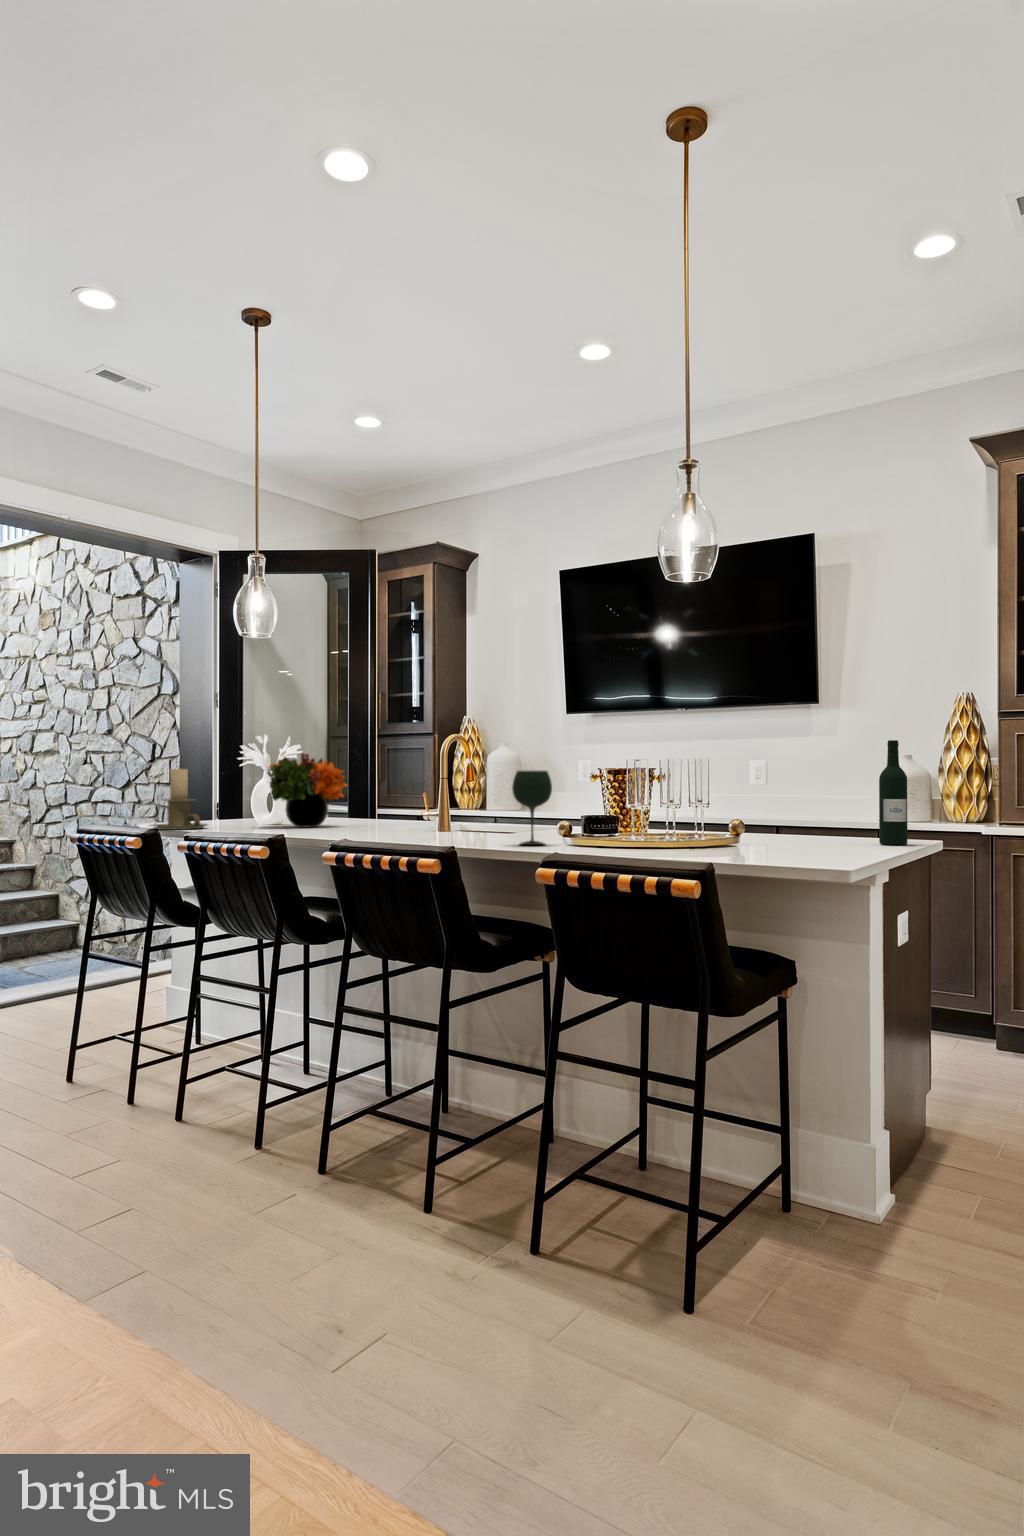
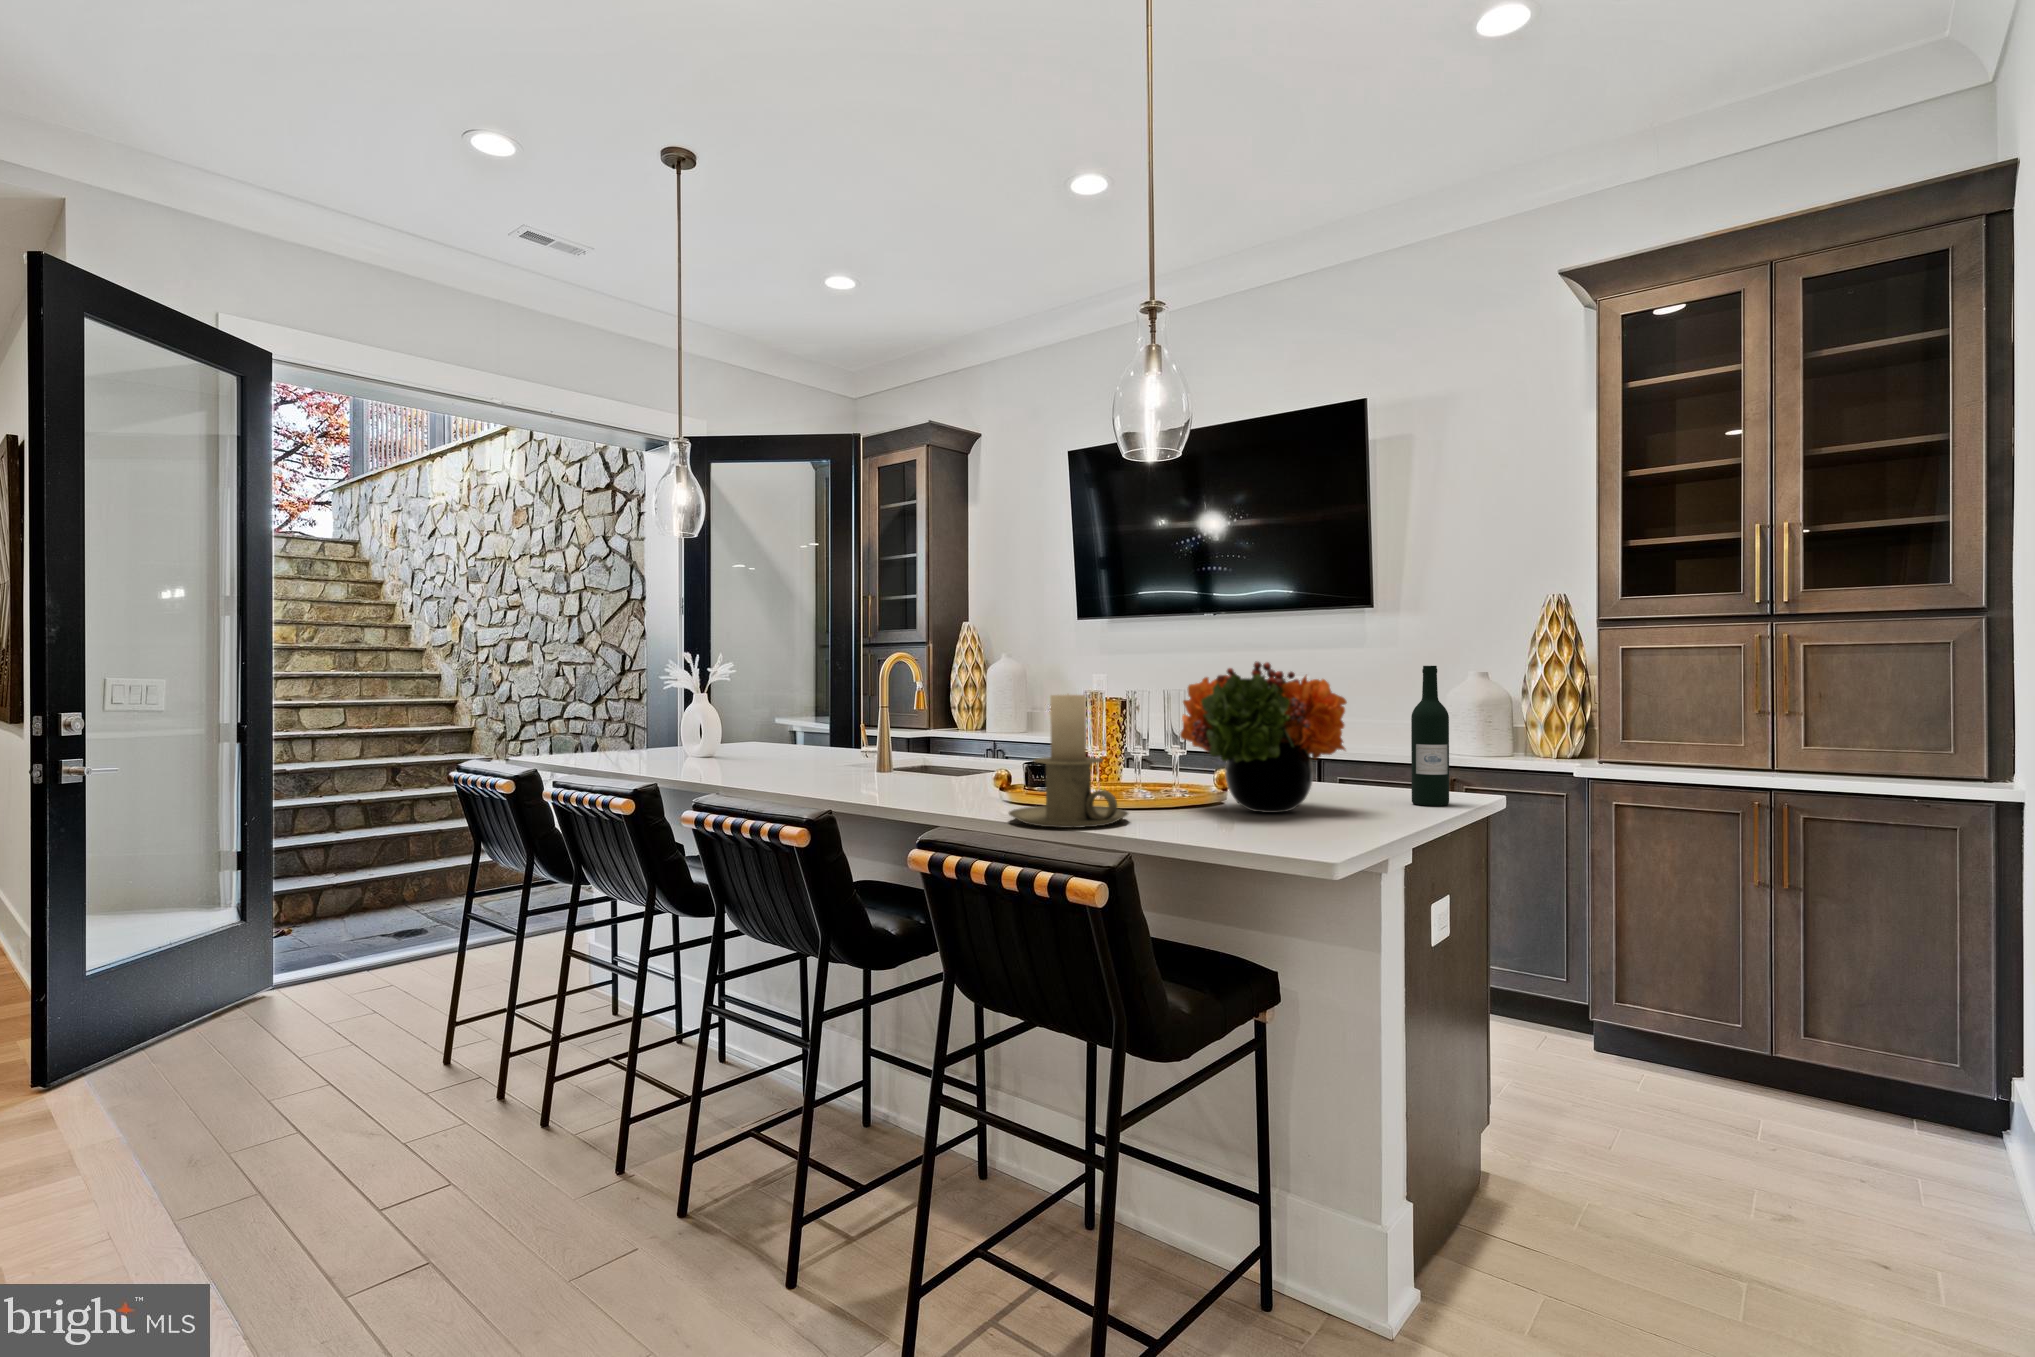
flower arrangement: present [267,753,347,827] -> present [1180,661,1347,813]
candle holder: present [151,769,207,830] -> present [1009,694,1128,828]
wine glass: present [512,770,552,845] -> none [933,704,983,800]

